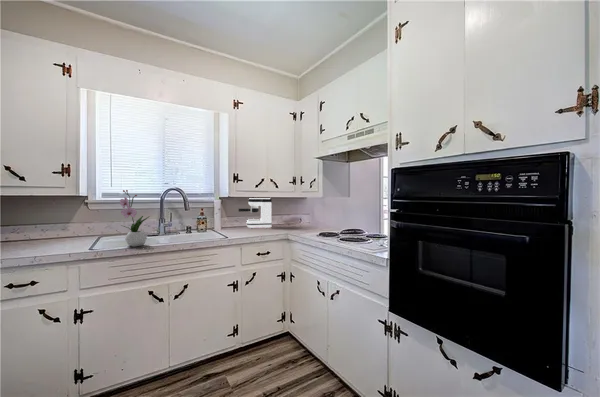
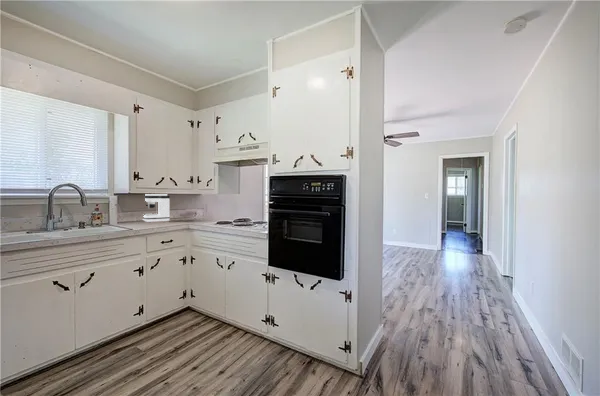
flower arrangement: present [120,190,149,247] -> none [23,186,57,240]

